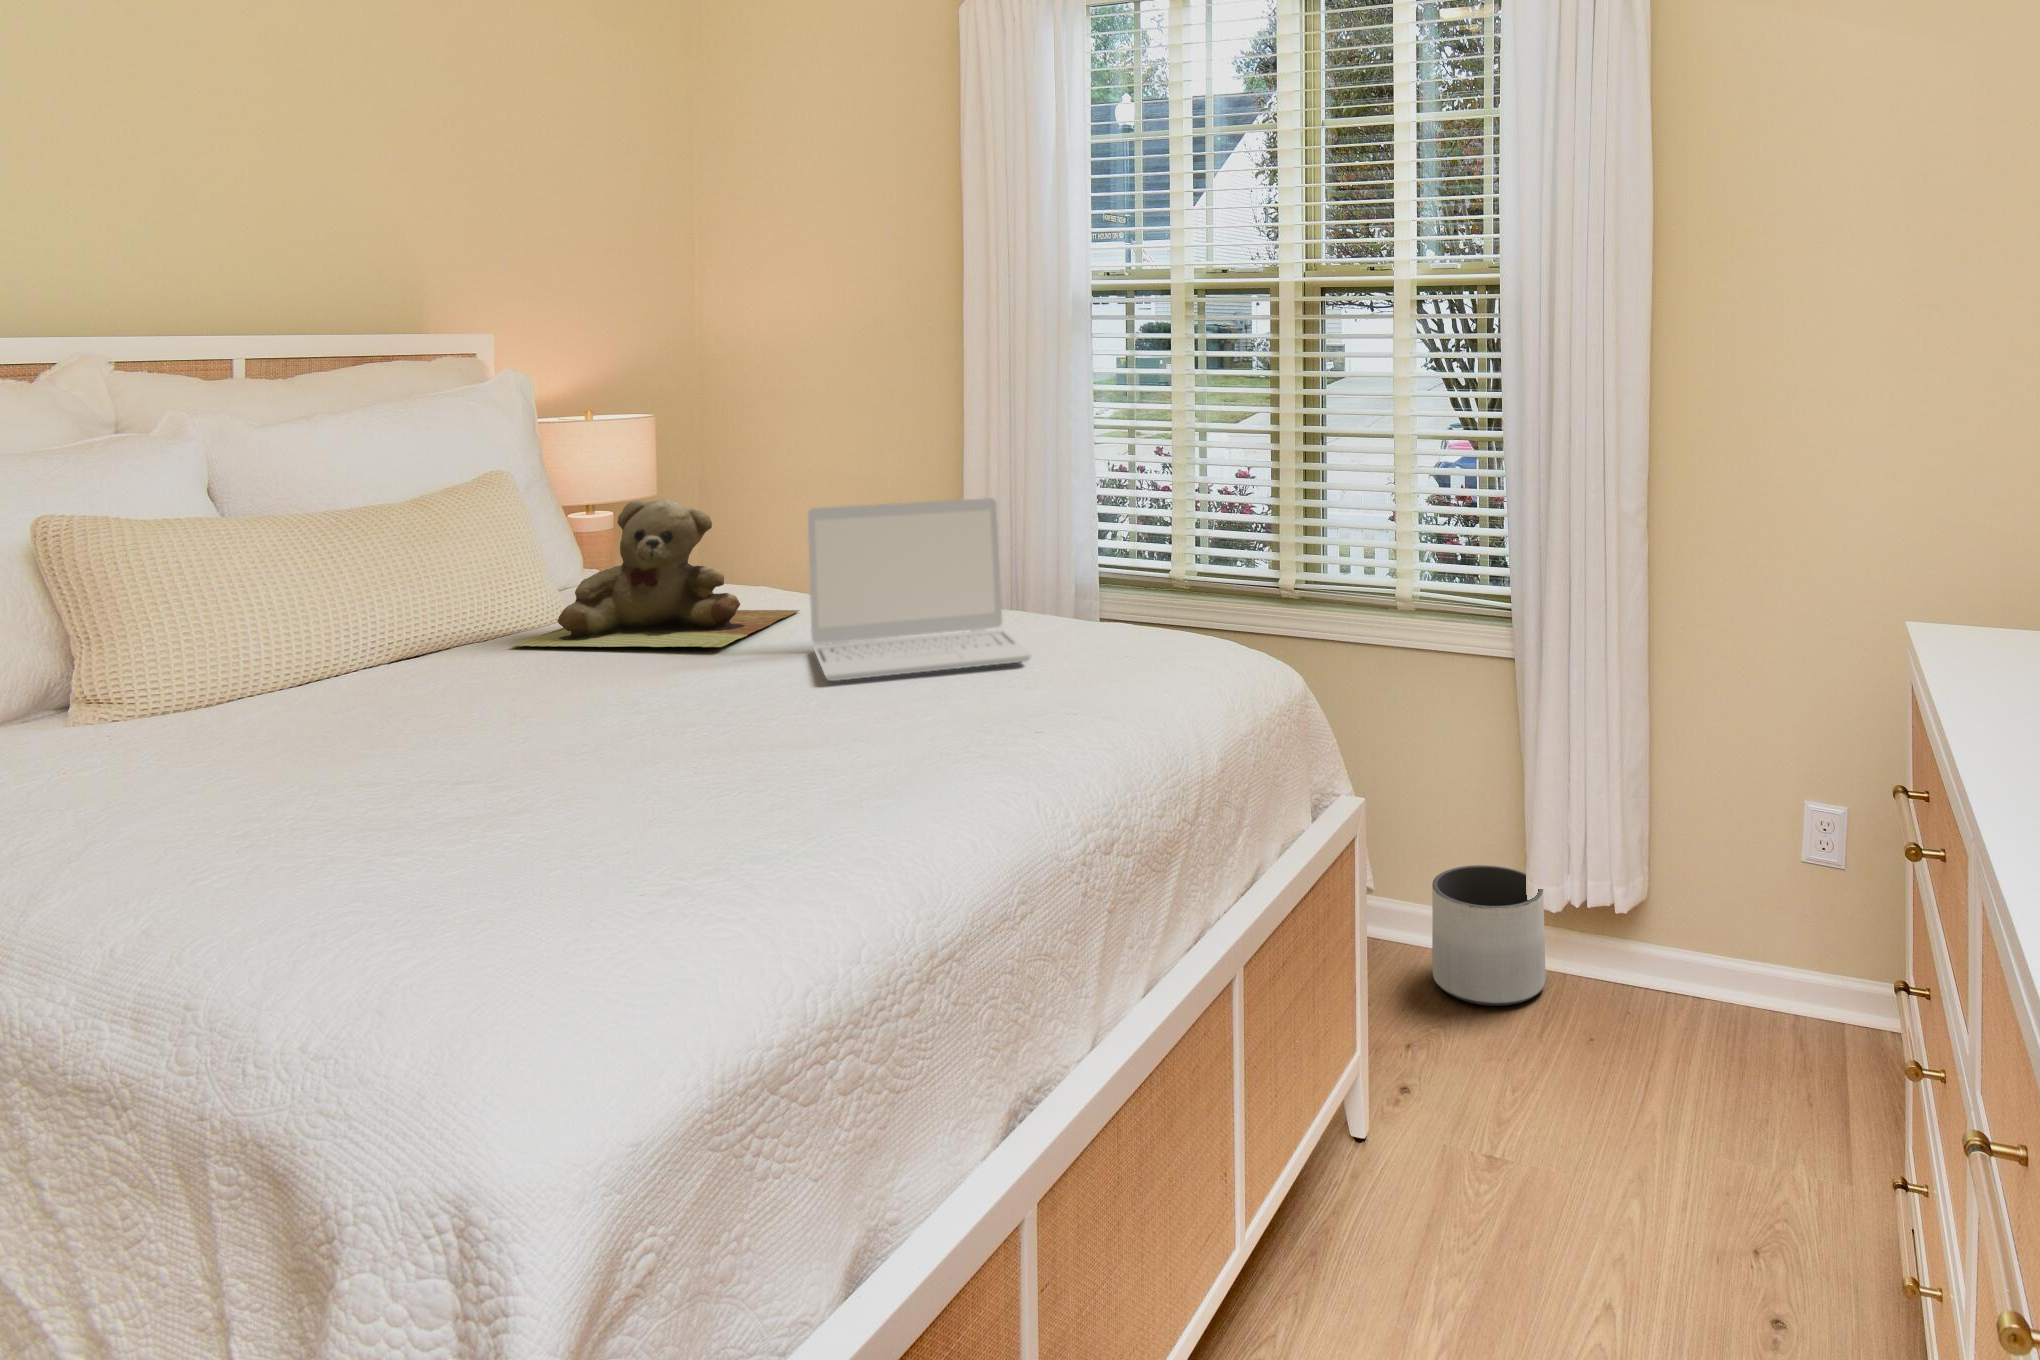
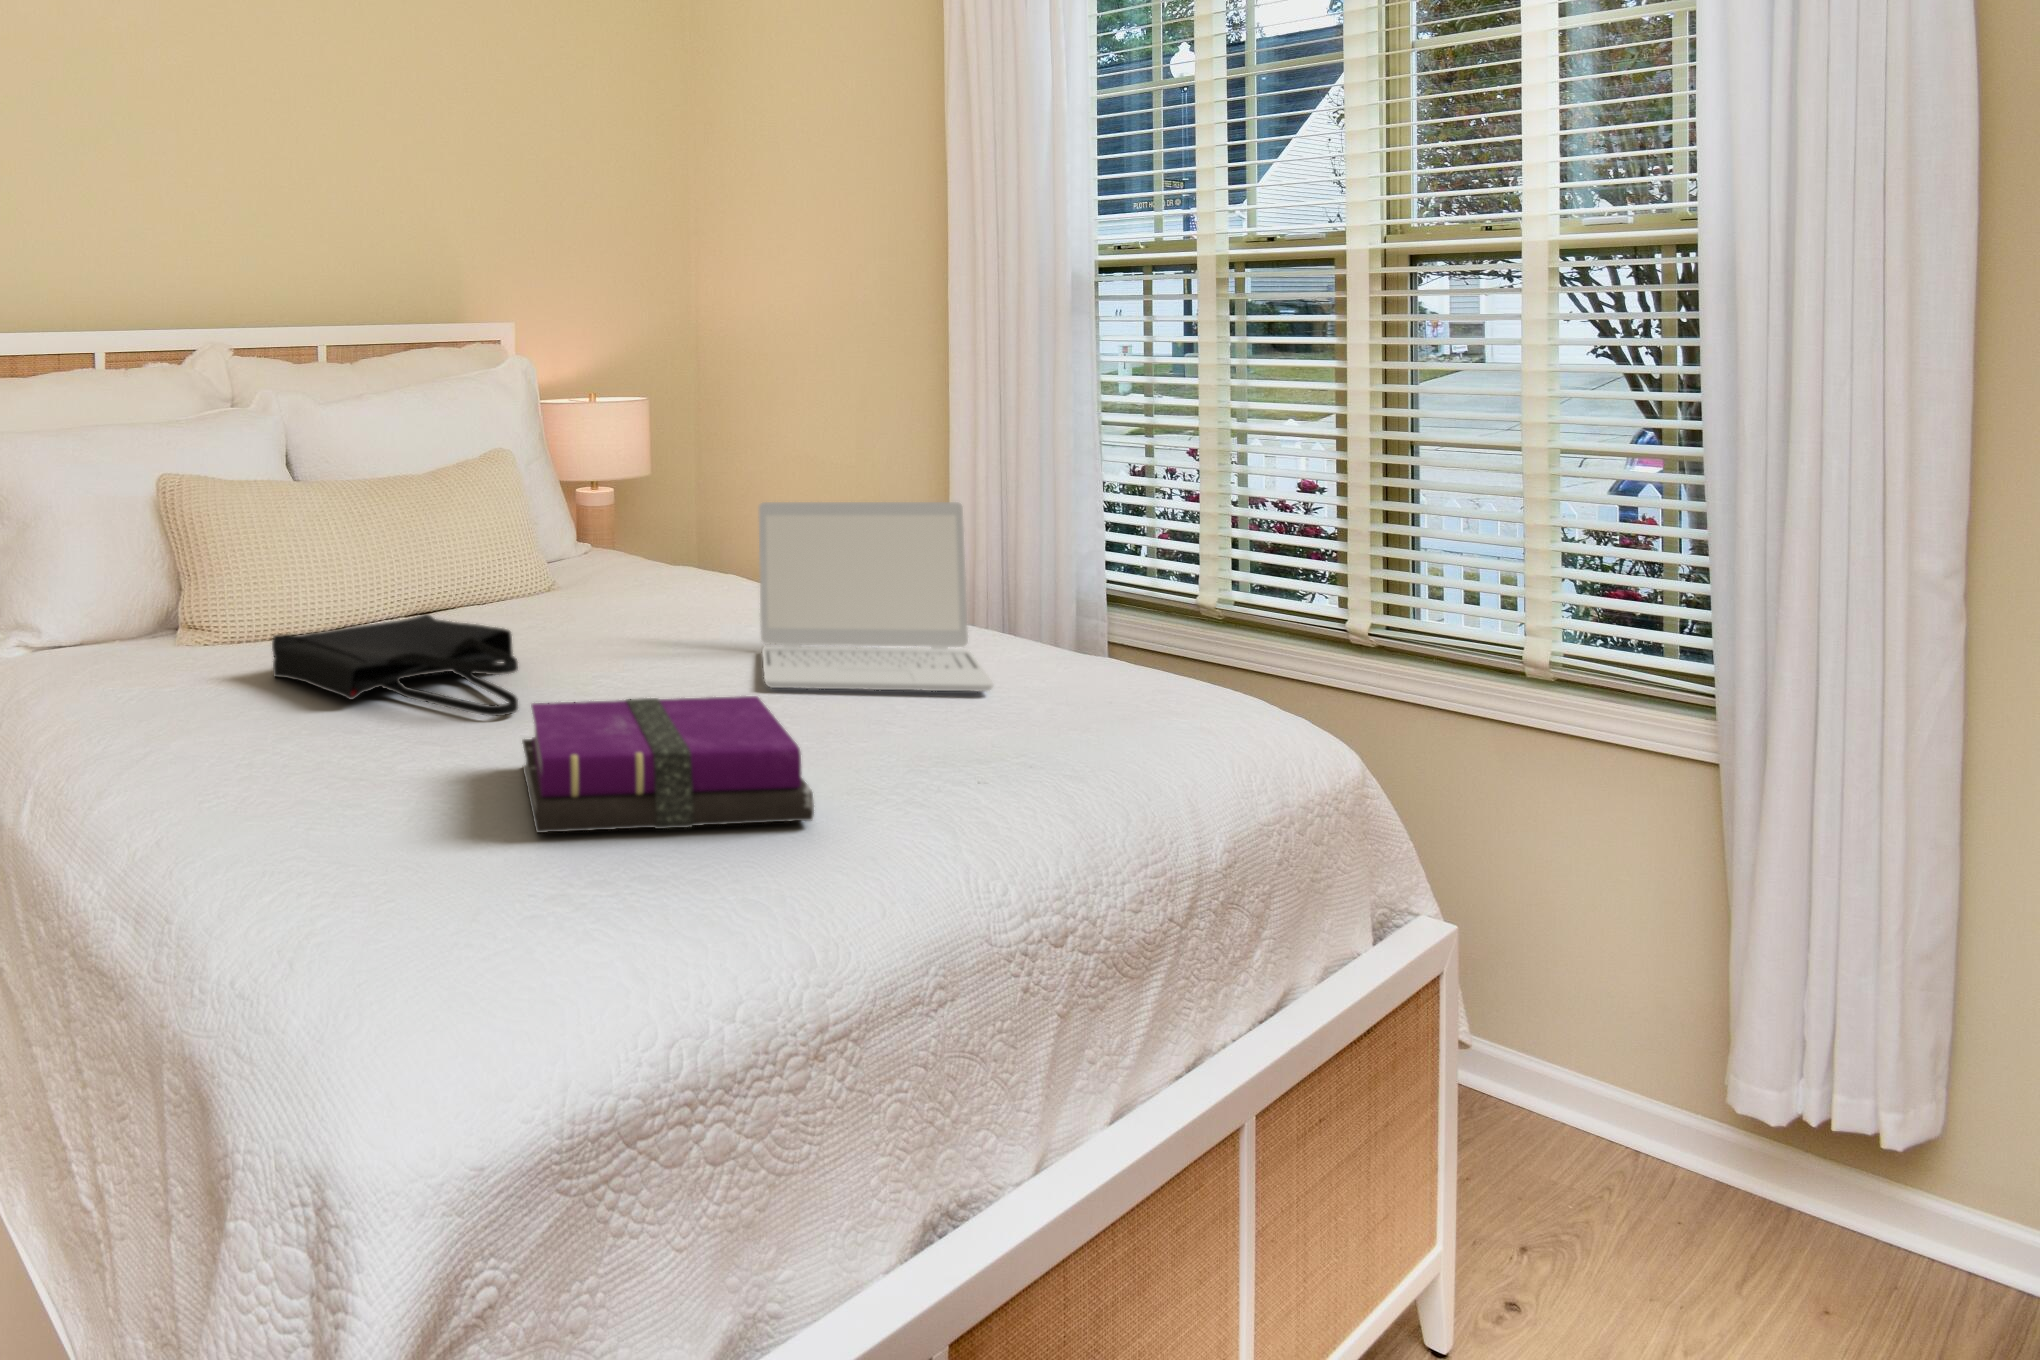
teddy bear: present [513,499,799,647] -> none [495,484,761,637]
tote bag: none [245,650,572,747] -> present [272,614,518,716]
notebook: none [594,684,903,838] -> present [522,696,814,833]
planter: present [1432,865,1545,1006] -> none [1567,1029,1762,1240]

